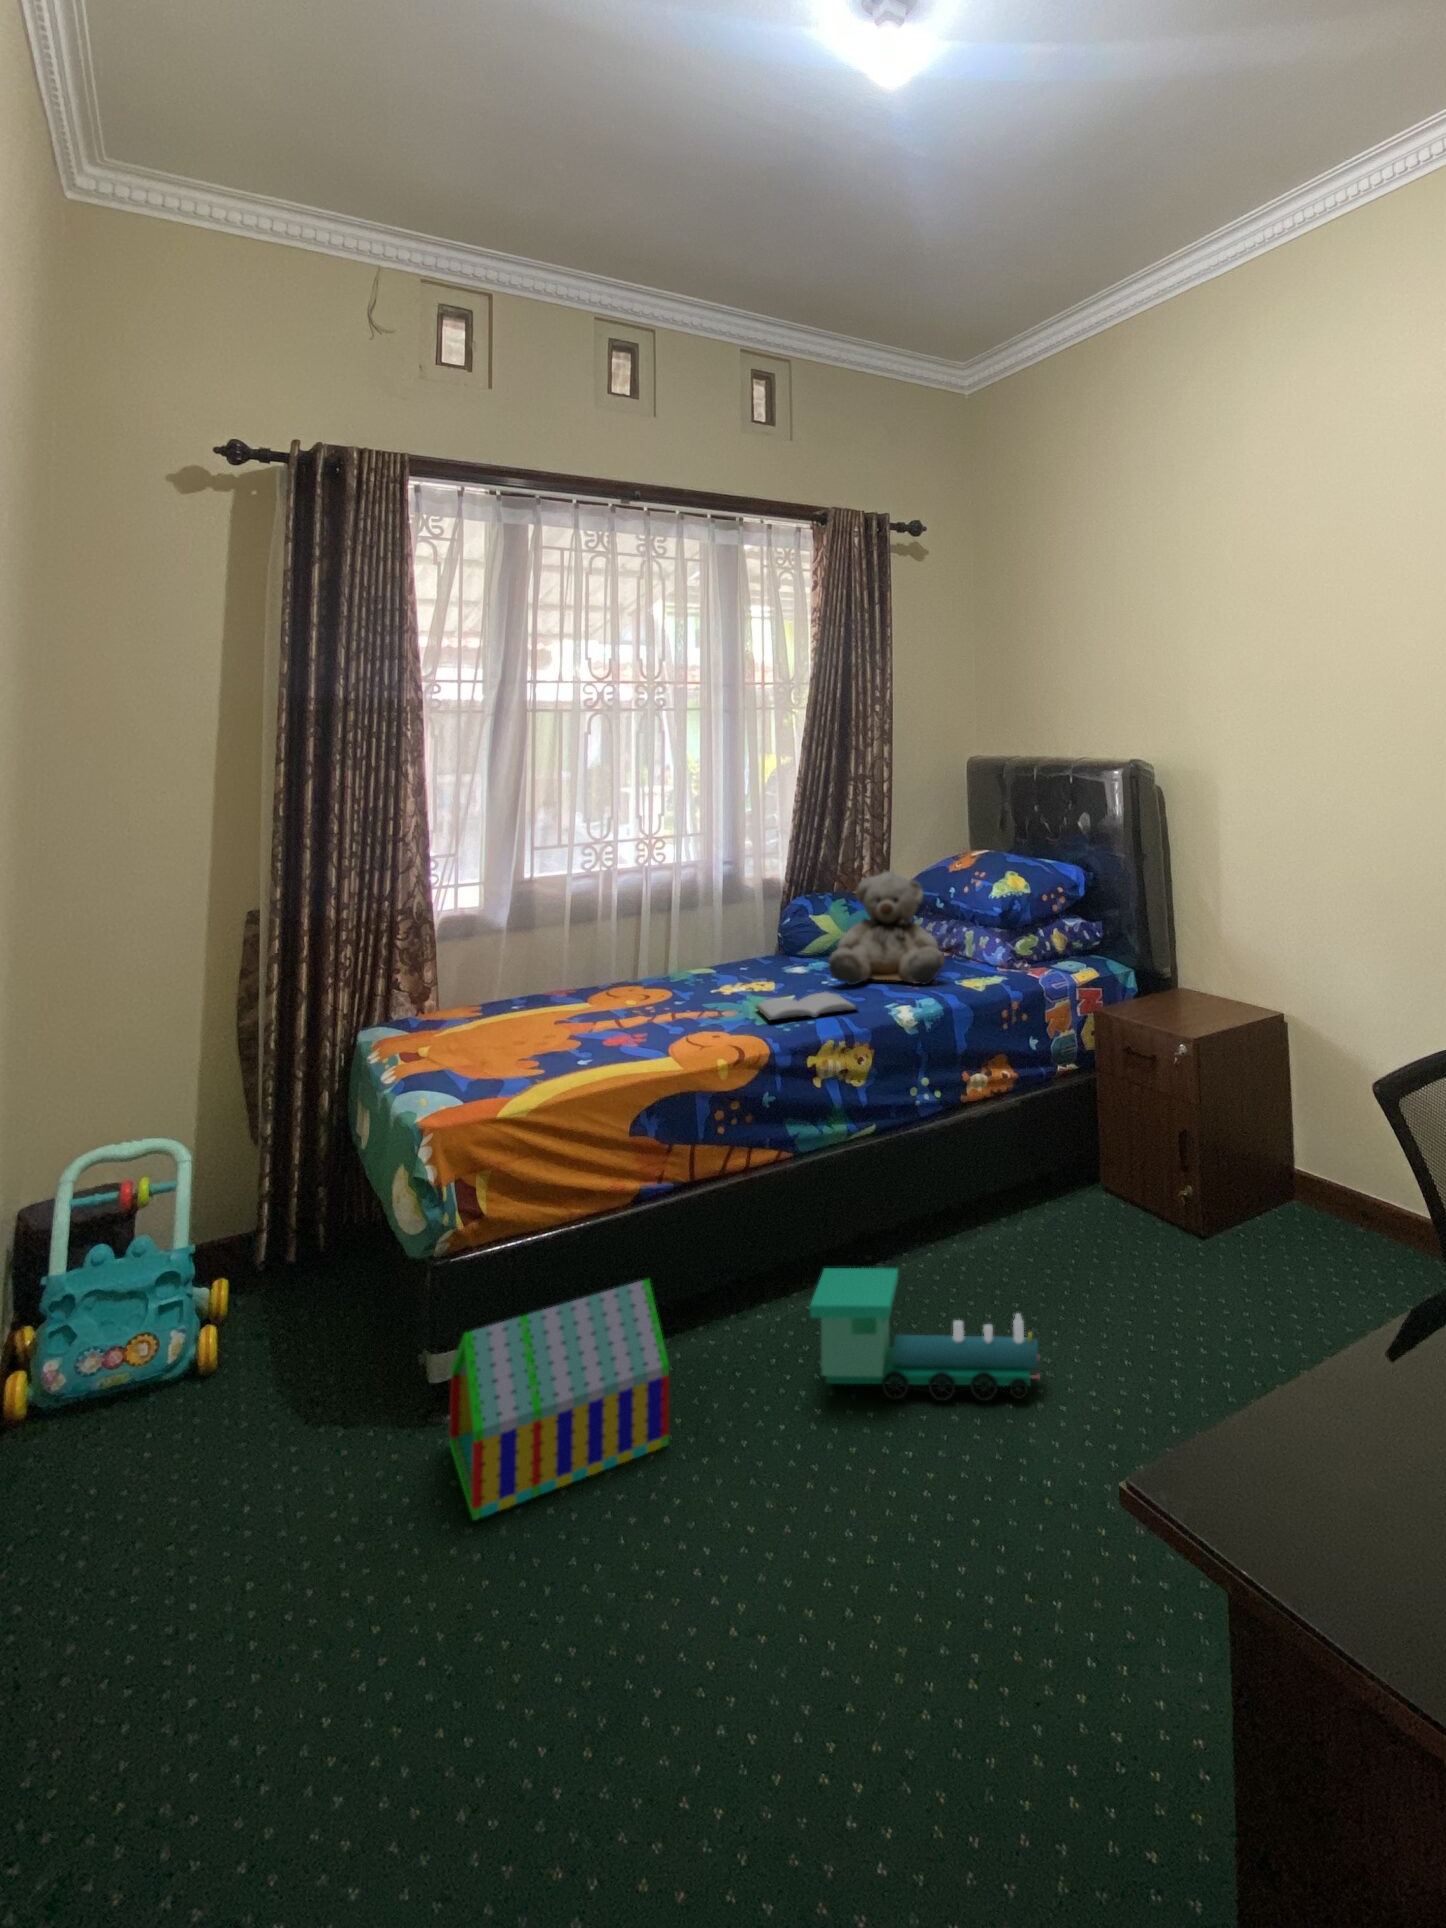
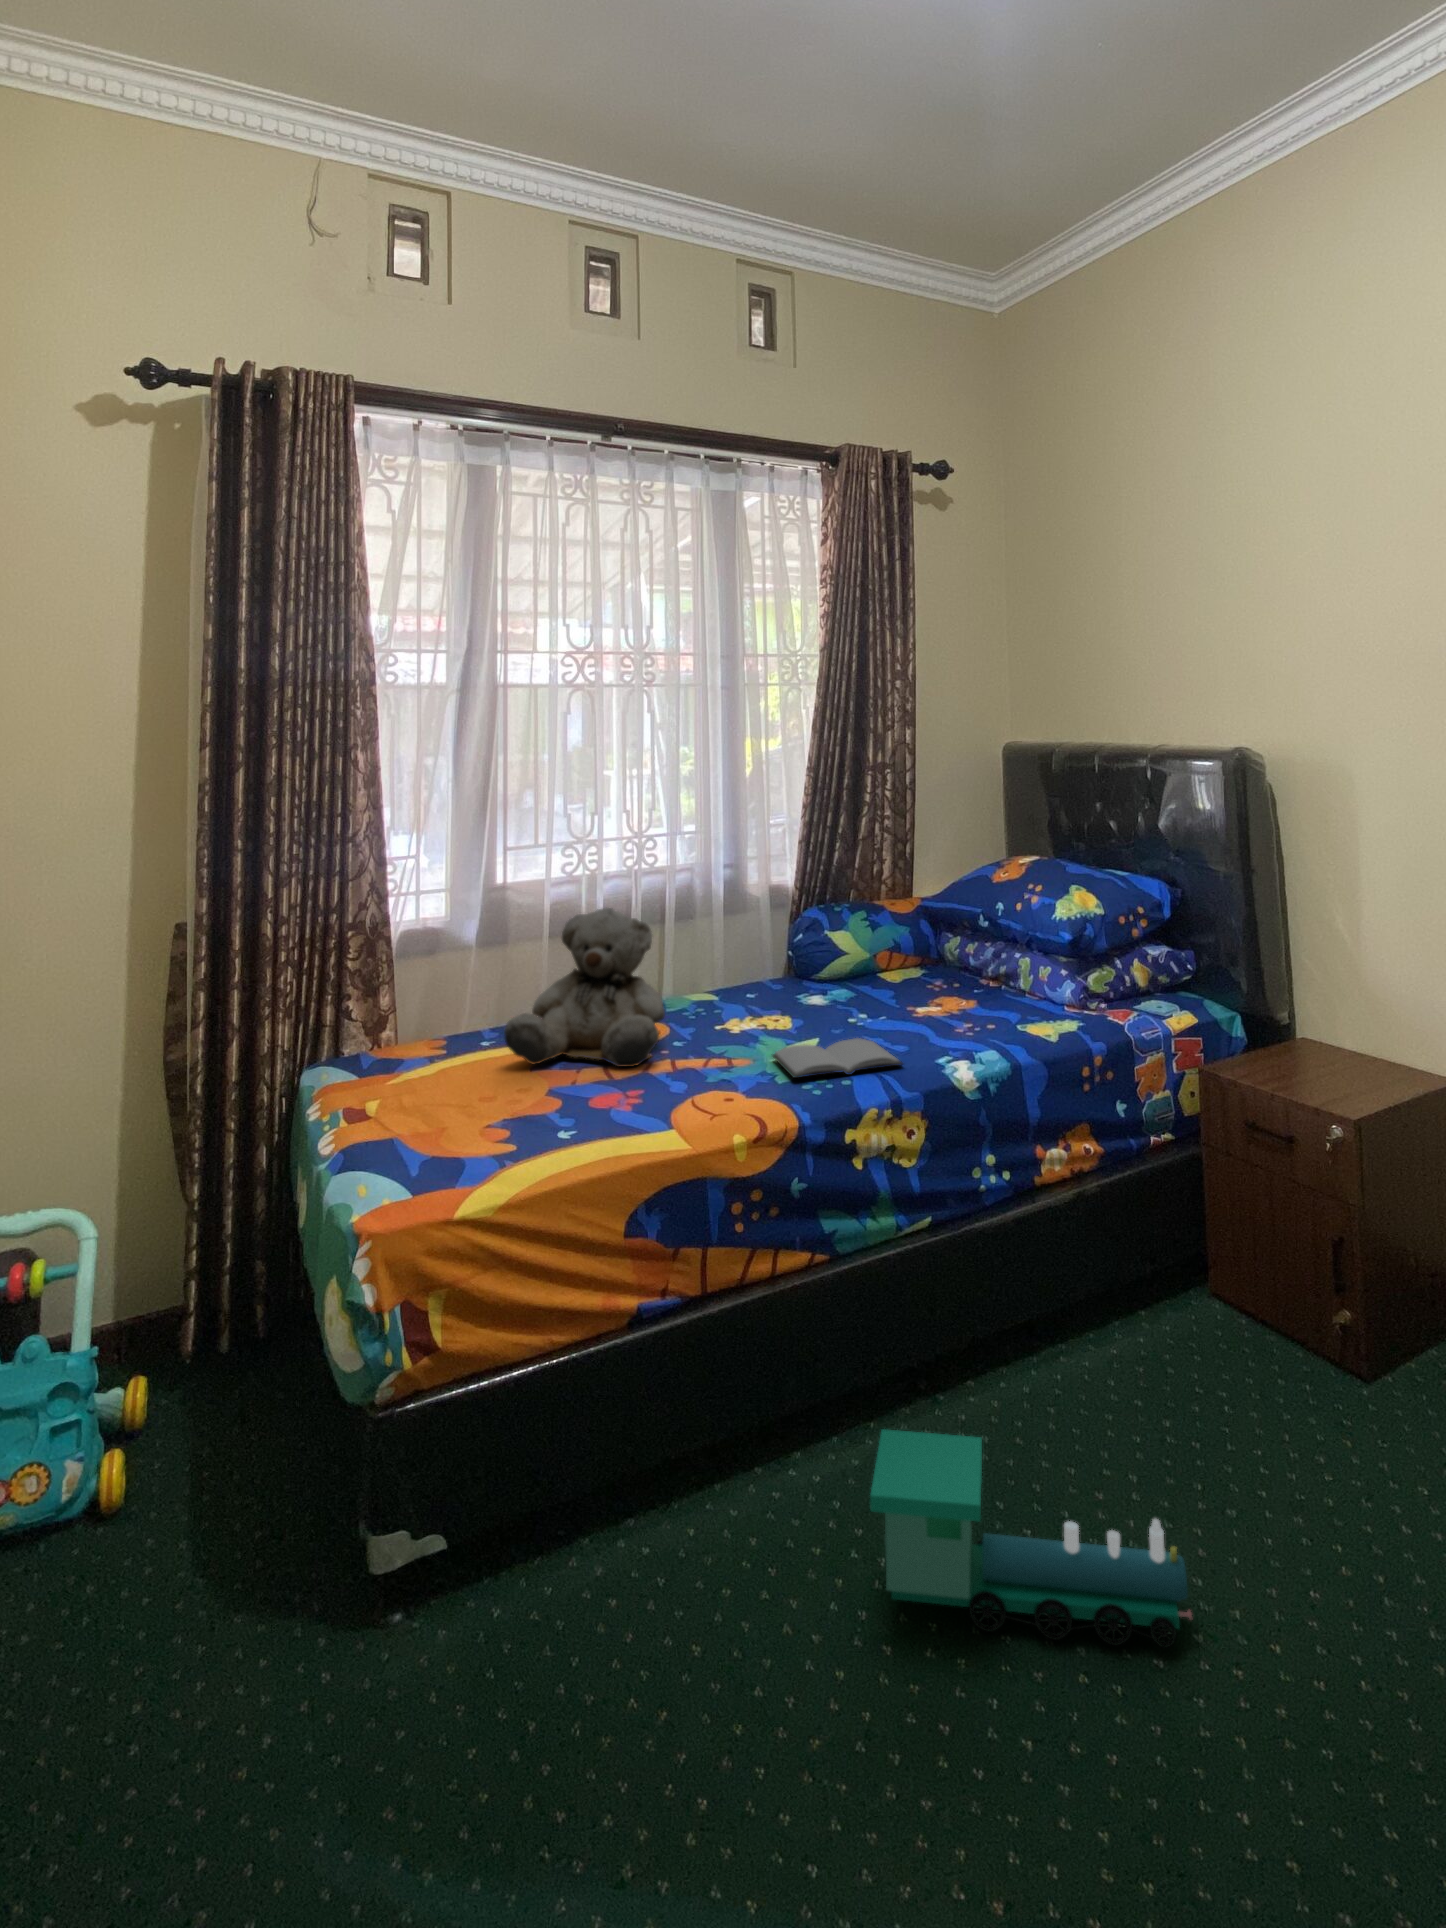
teddy bear: present [829,871,945,985] -> present [504,908,665,1067]
toy house: present [449,1278,669,1520] -> none [399,1443,685,1803]

